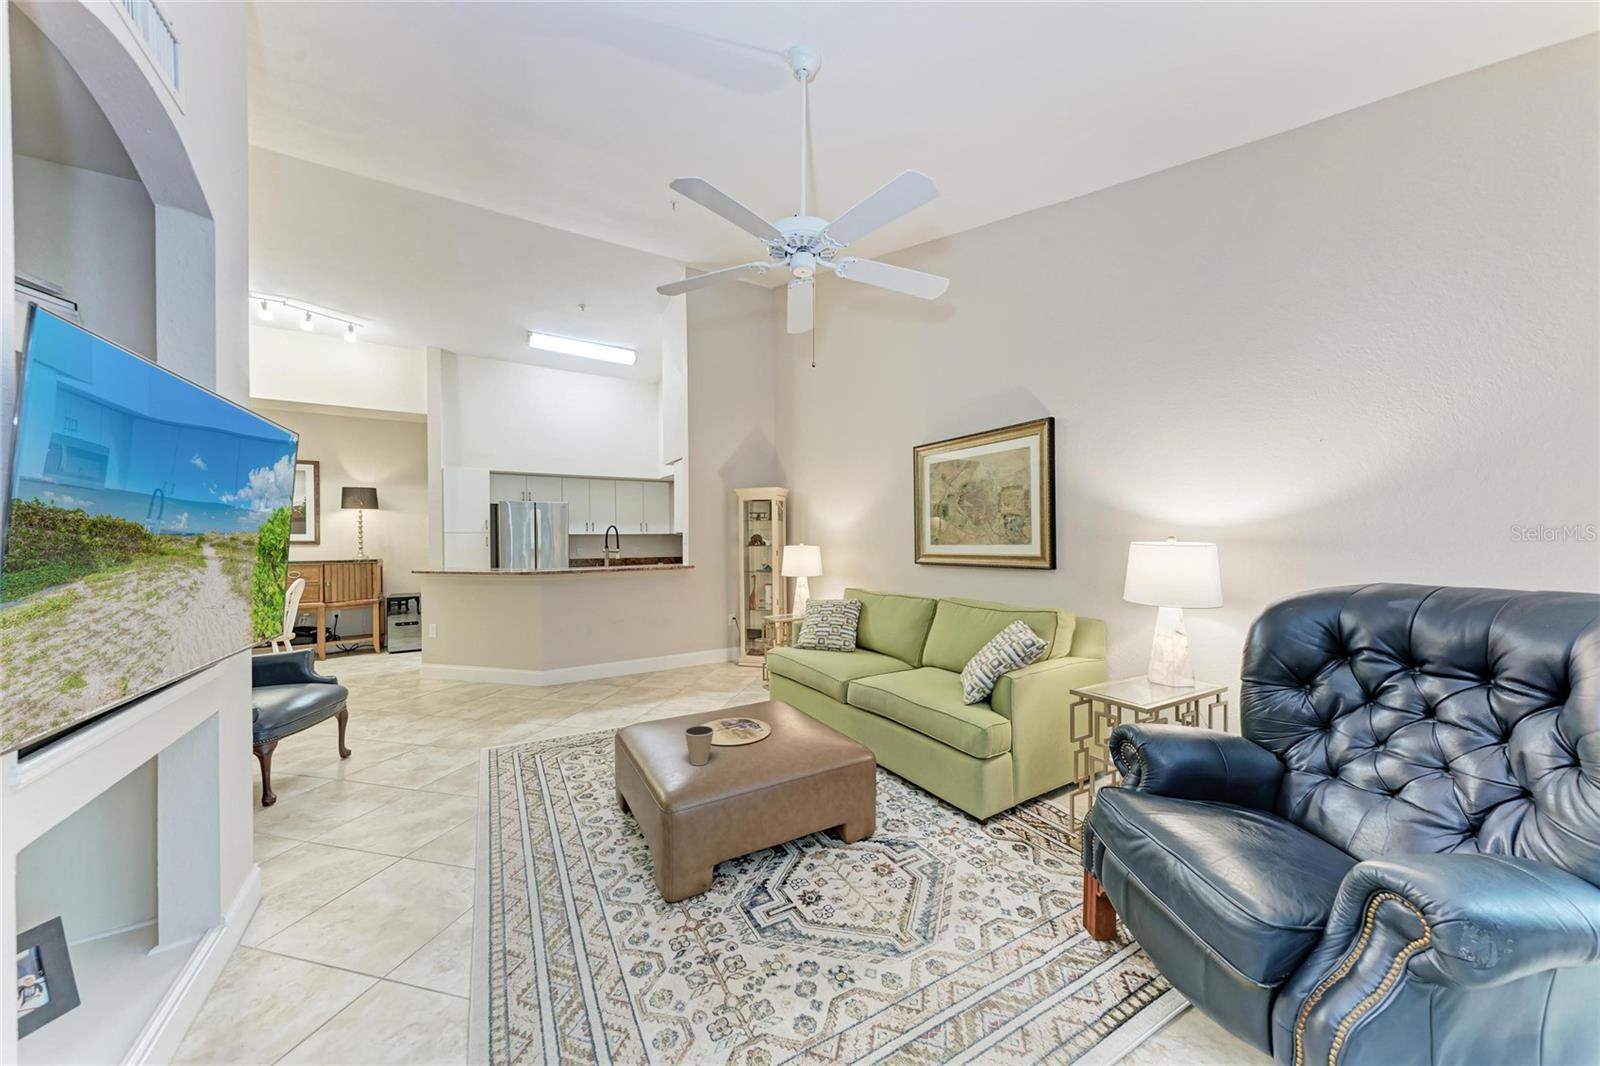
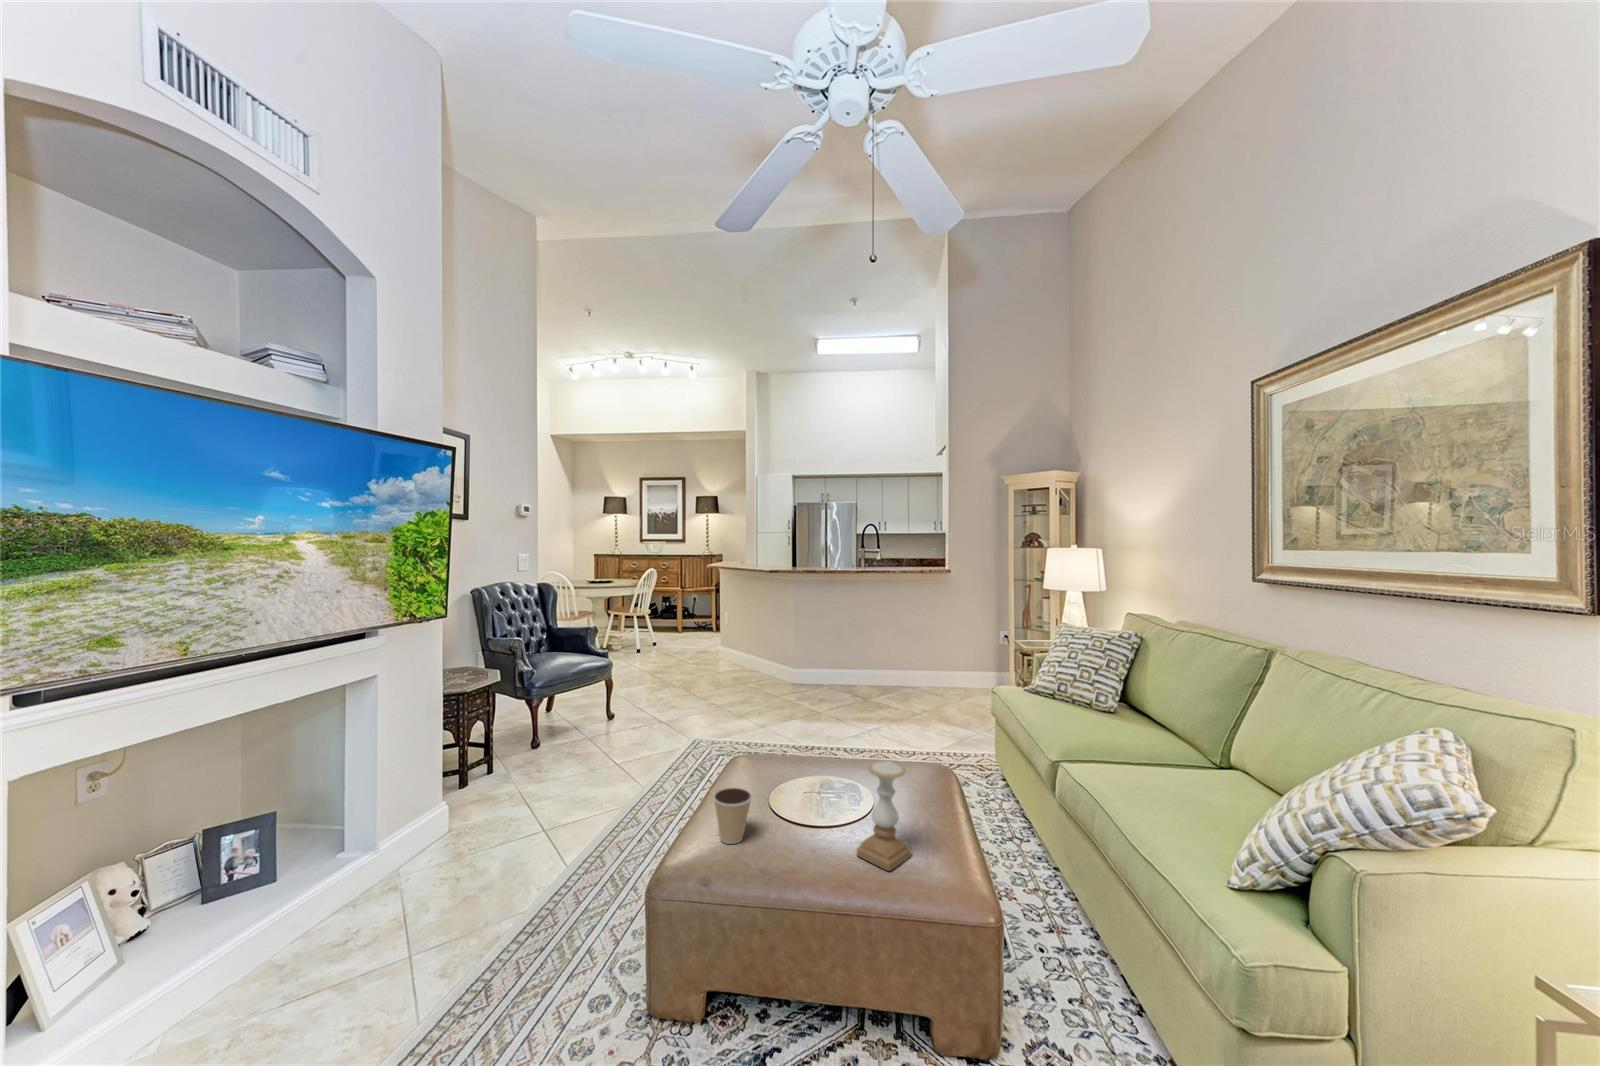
candle holder: none [786,682,815,748] -> present [856,760,911,871]

